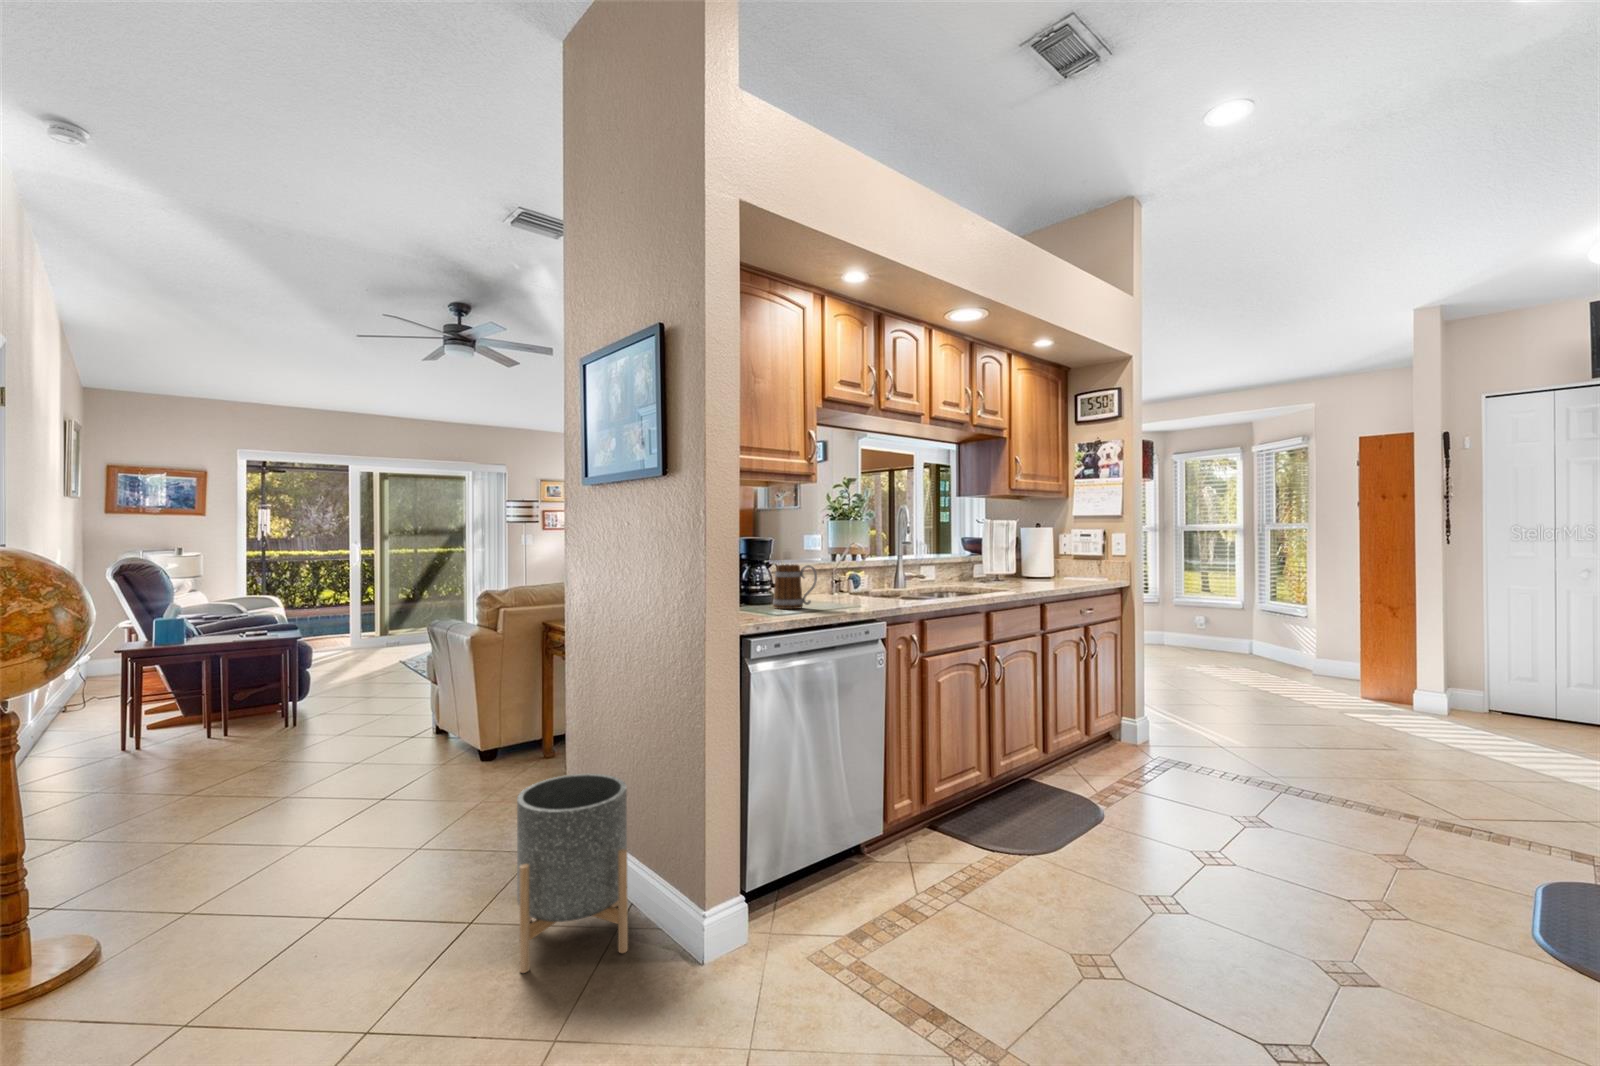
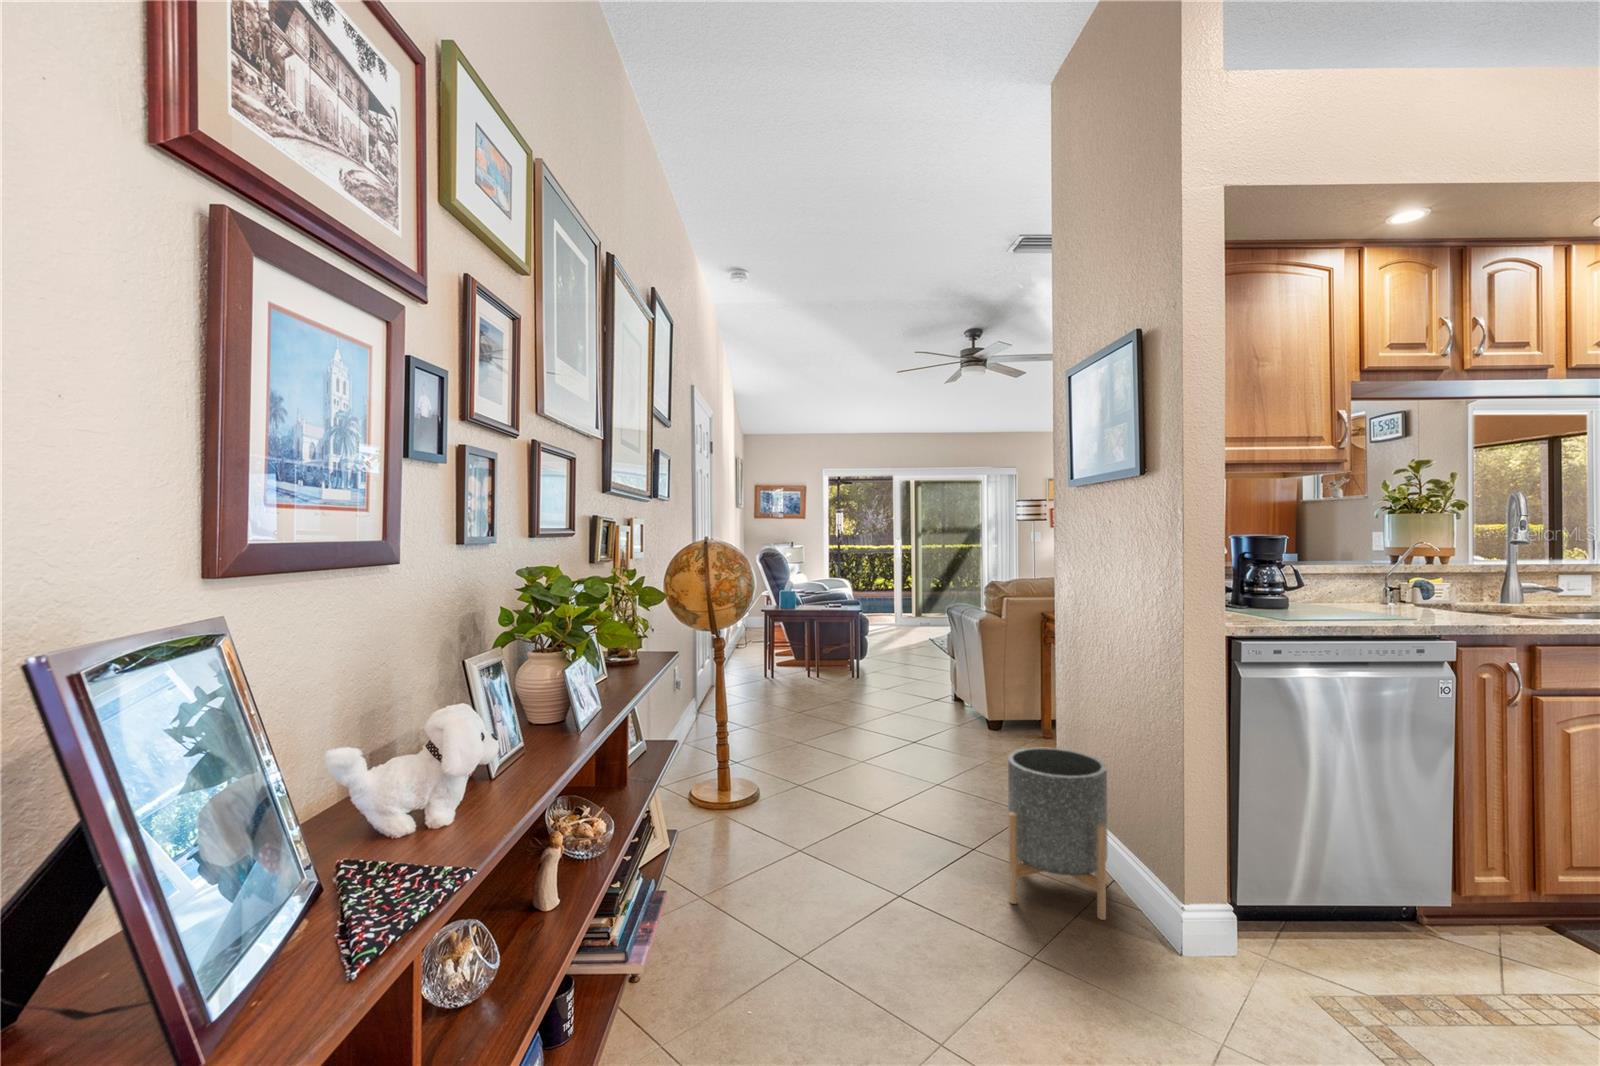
mug: present [773,564,817,609] -> none [1281,565,1343,616]

